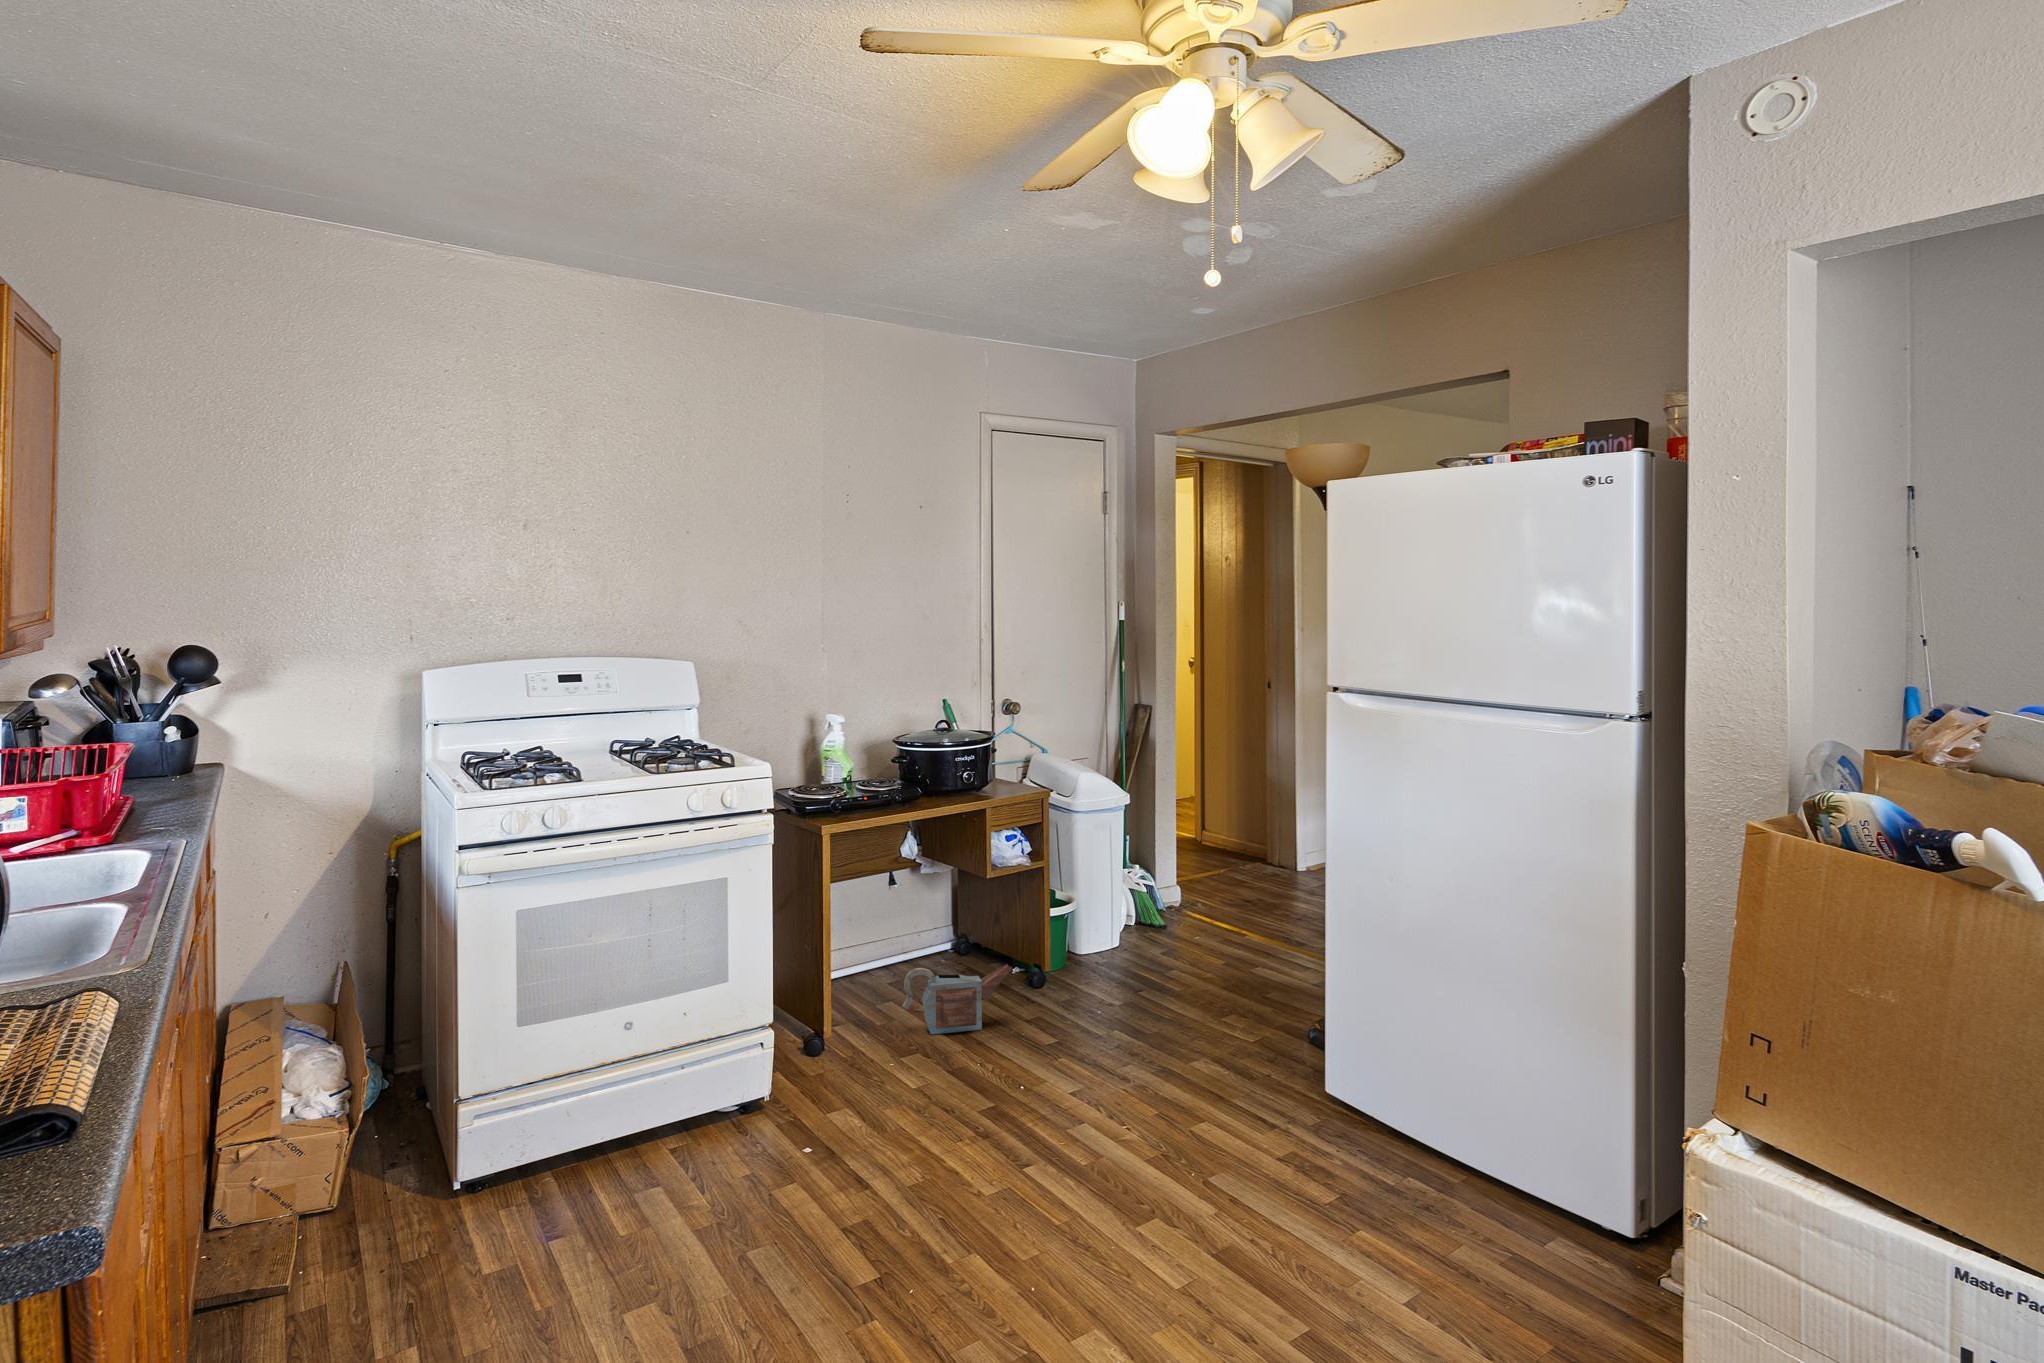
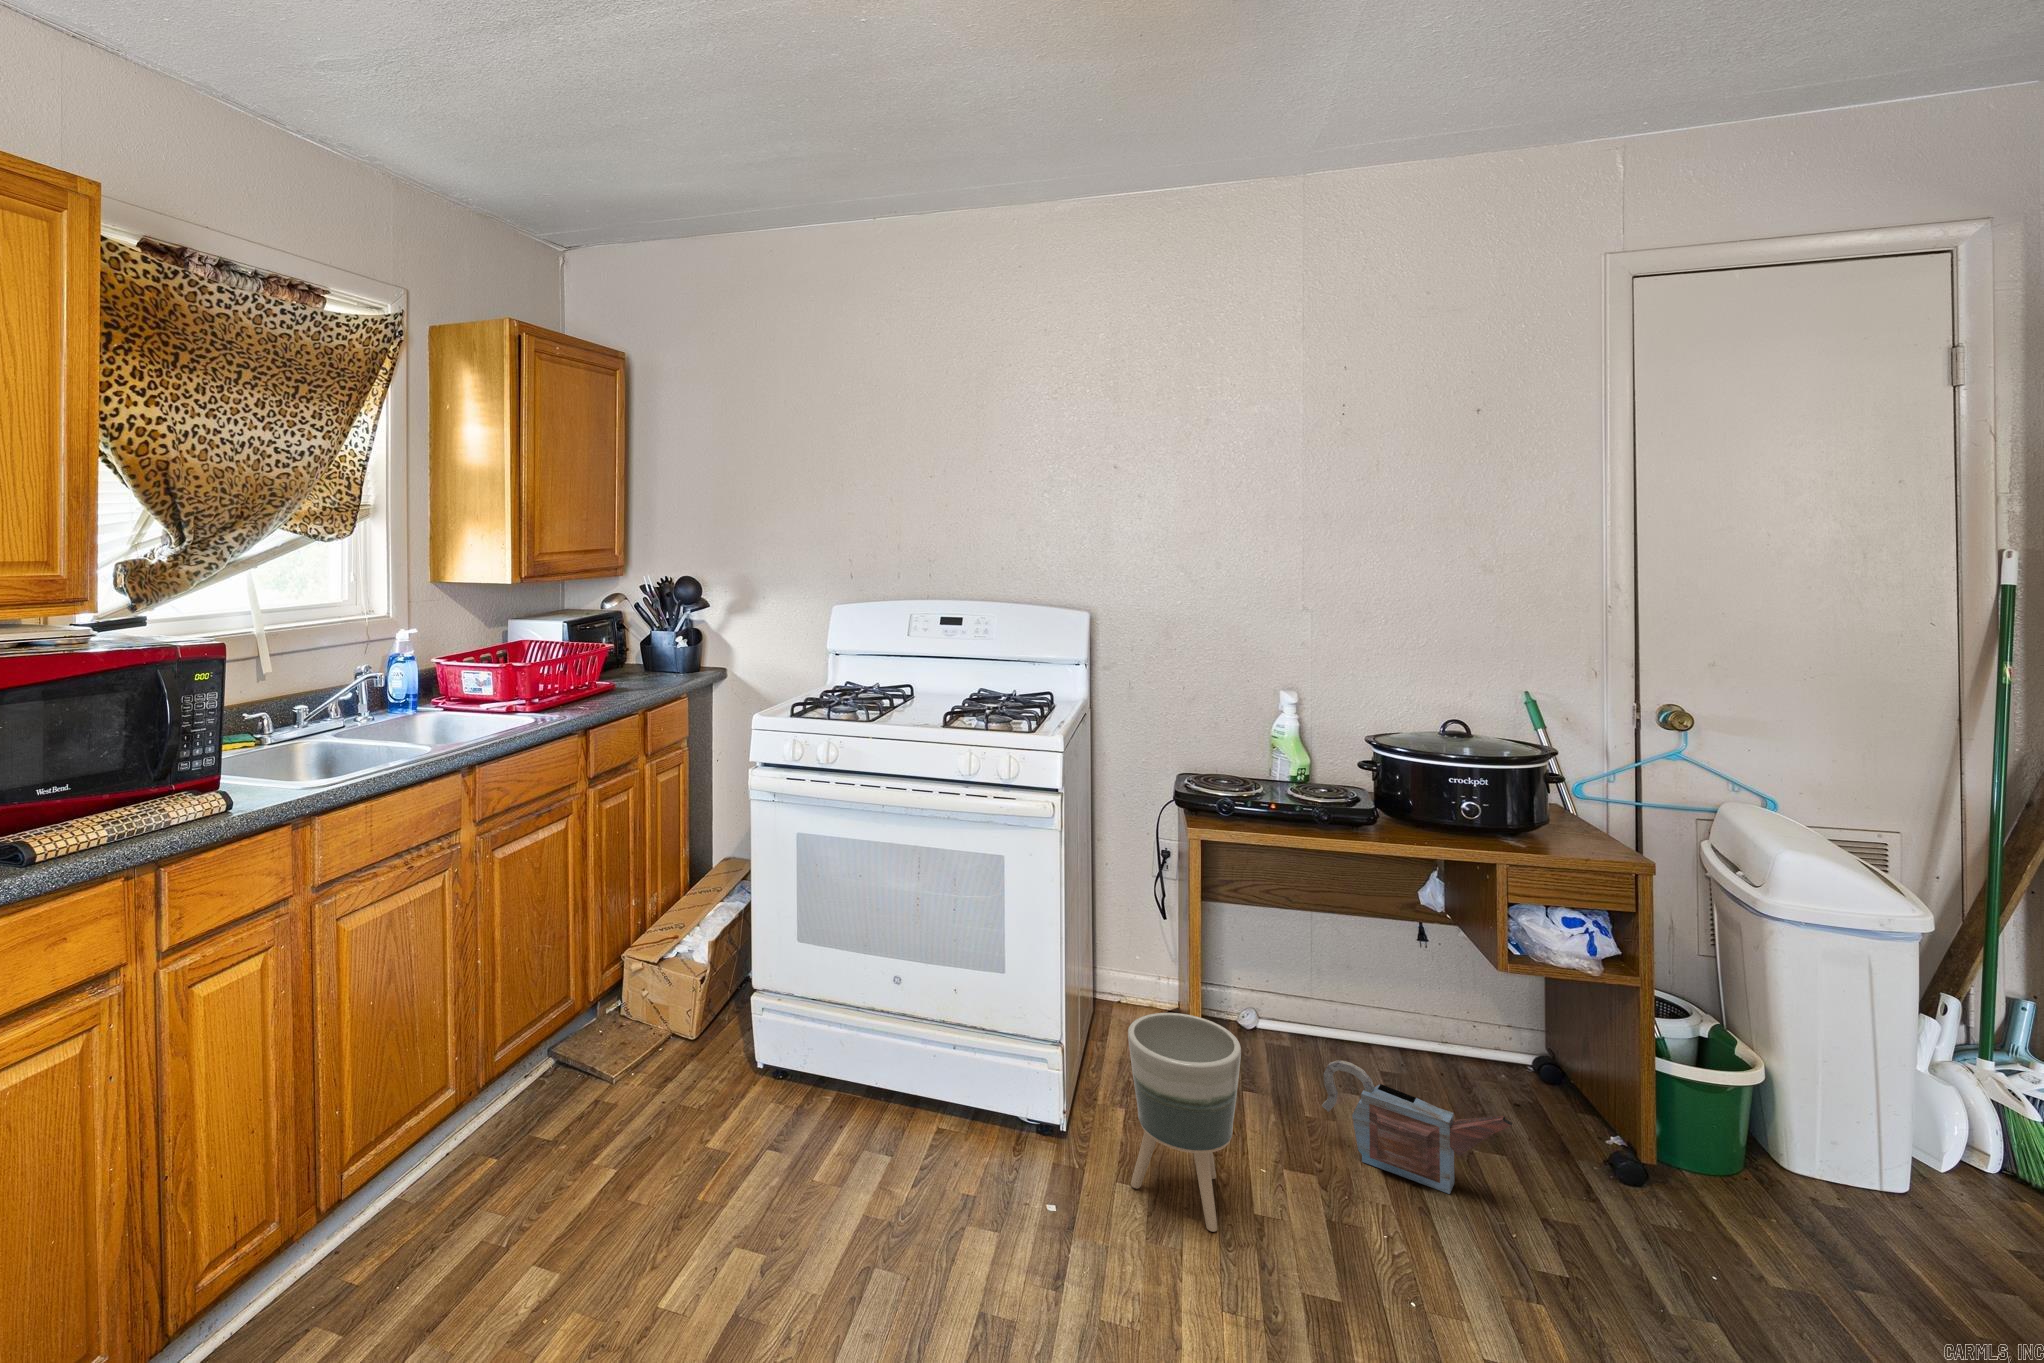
planter: none [833,961,913,1111] -> present [1128,1013,1241,1232]

